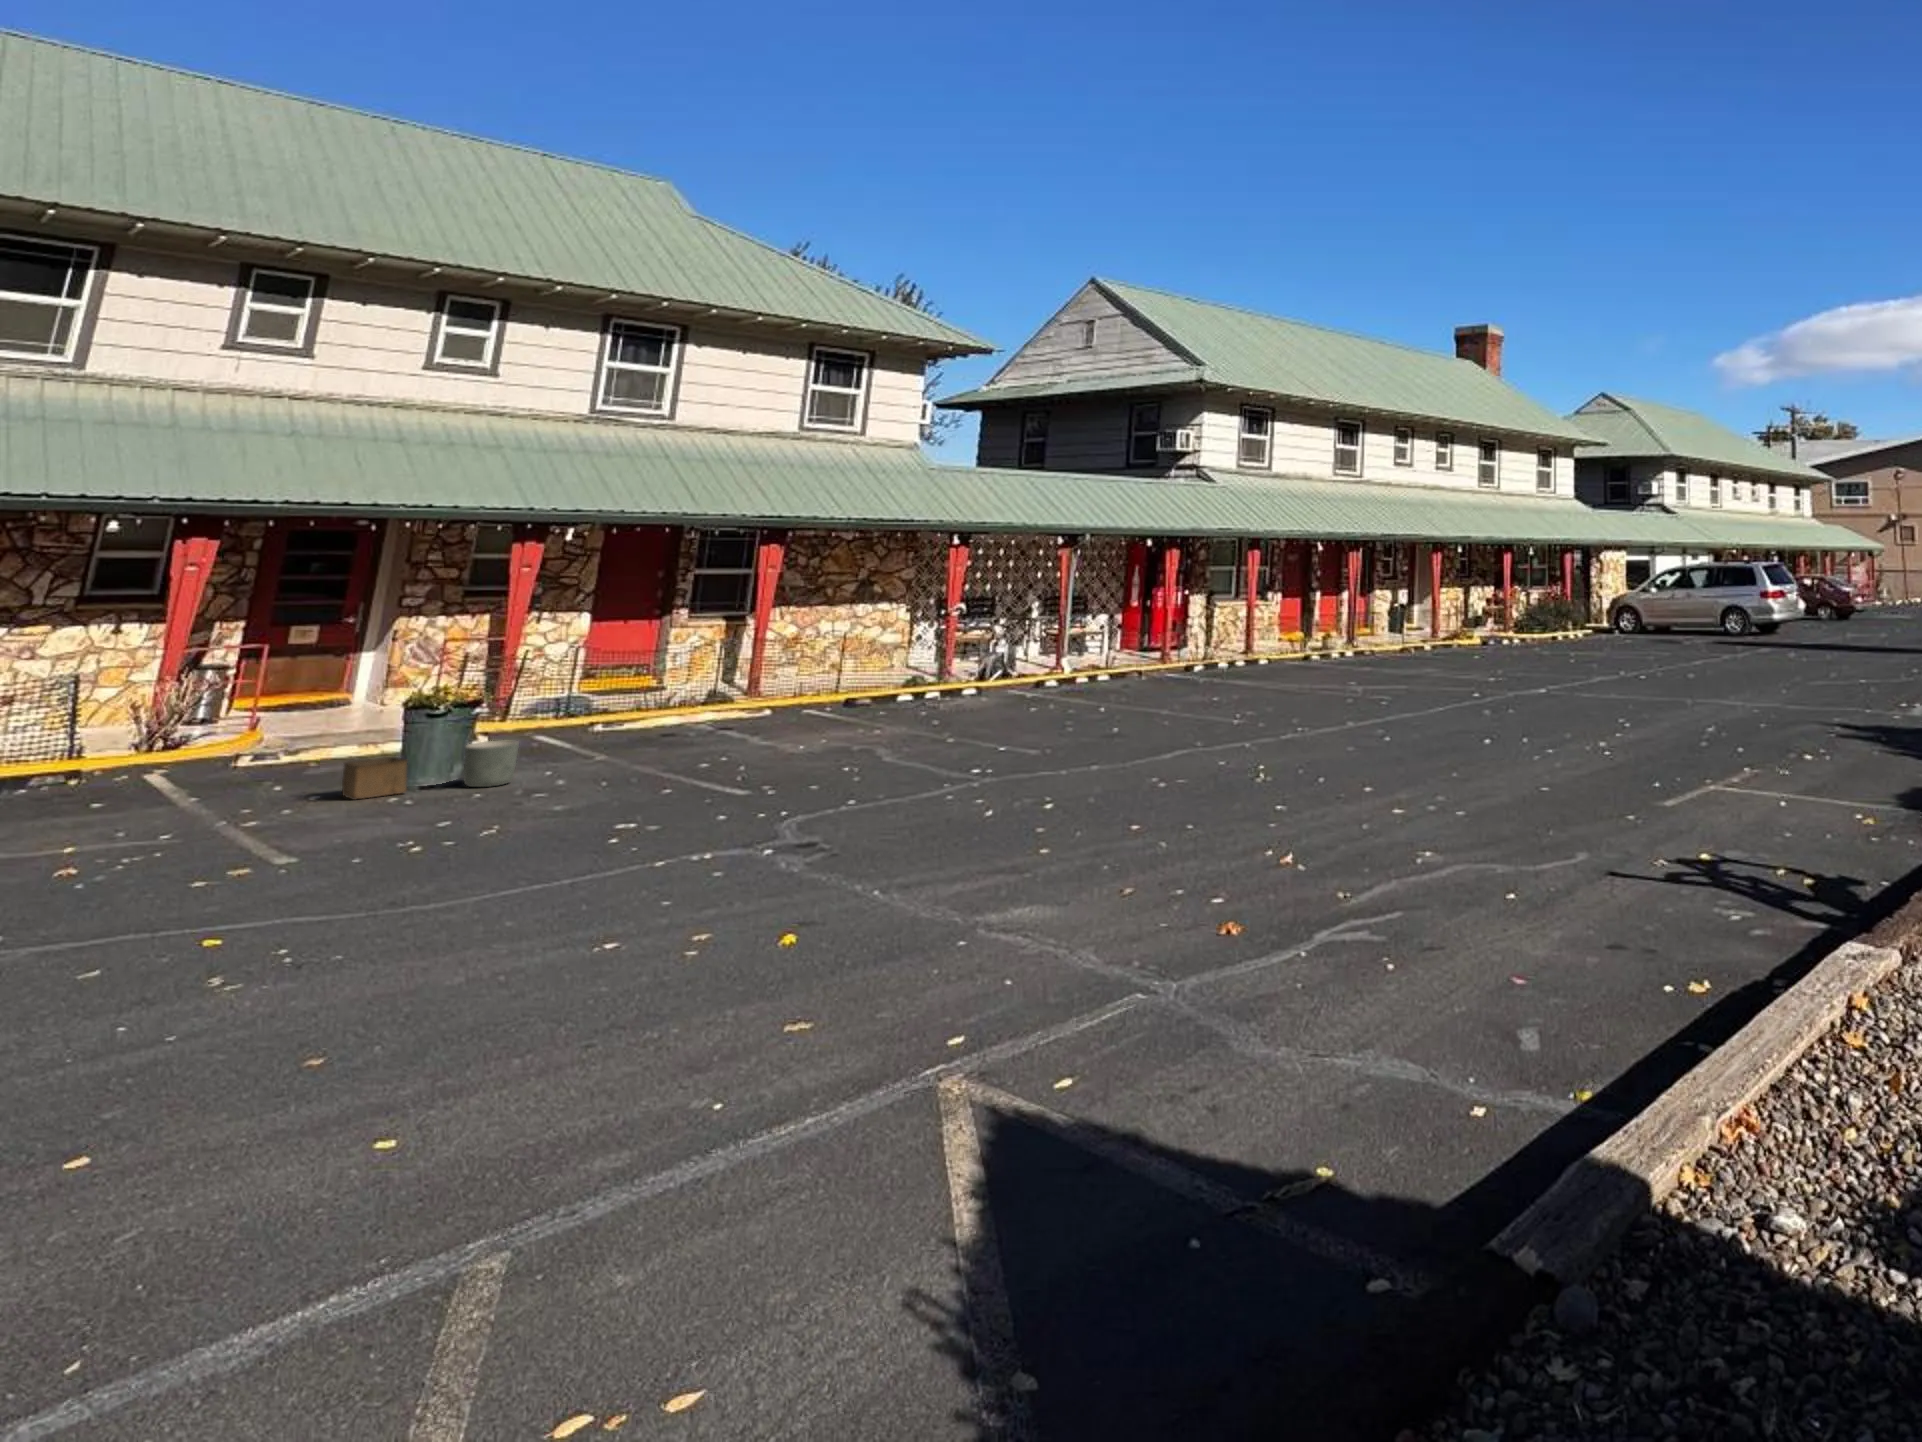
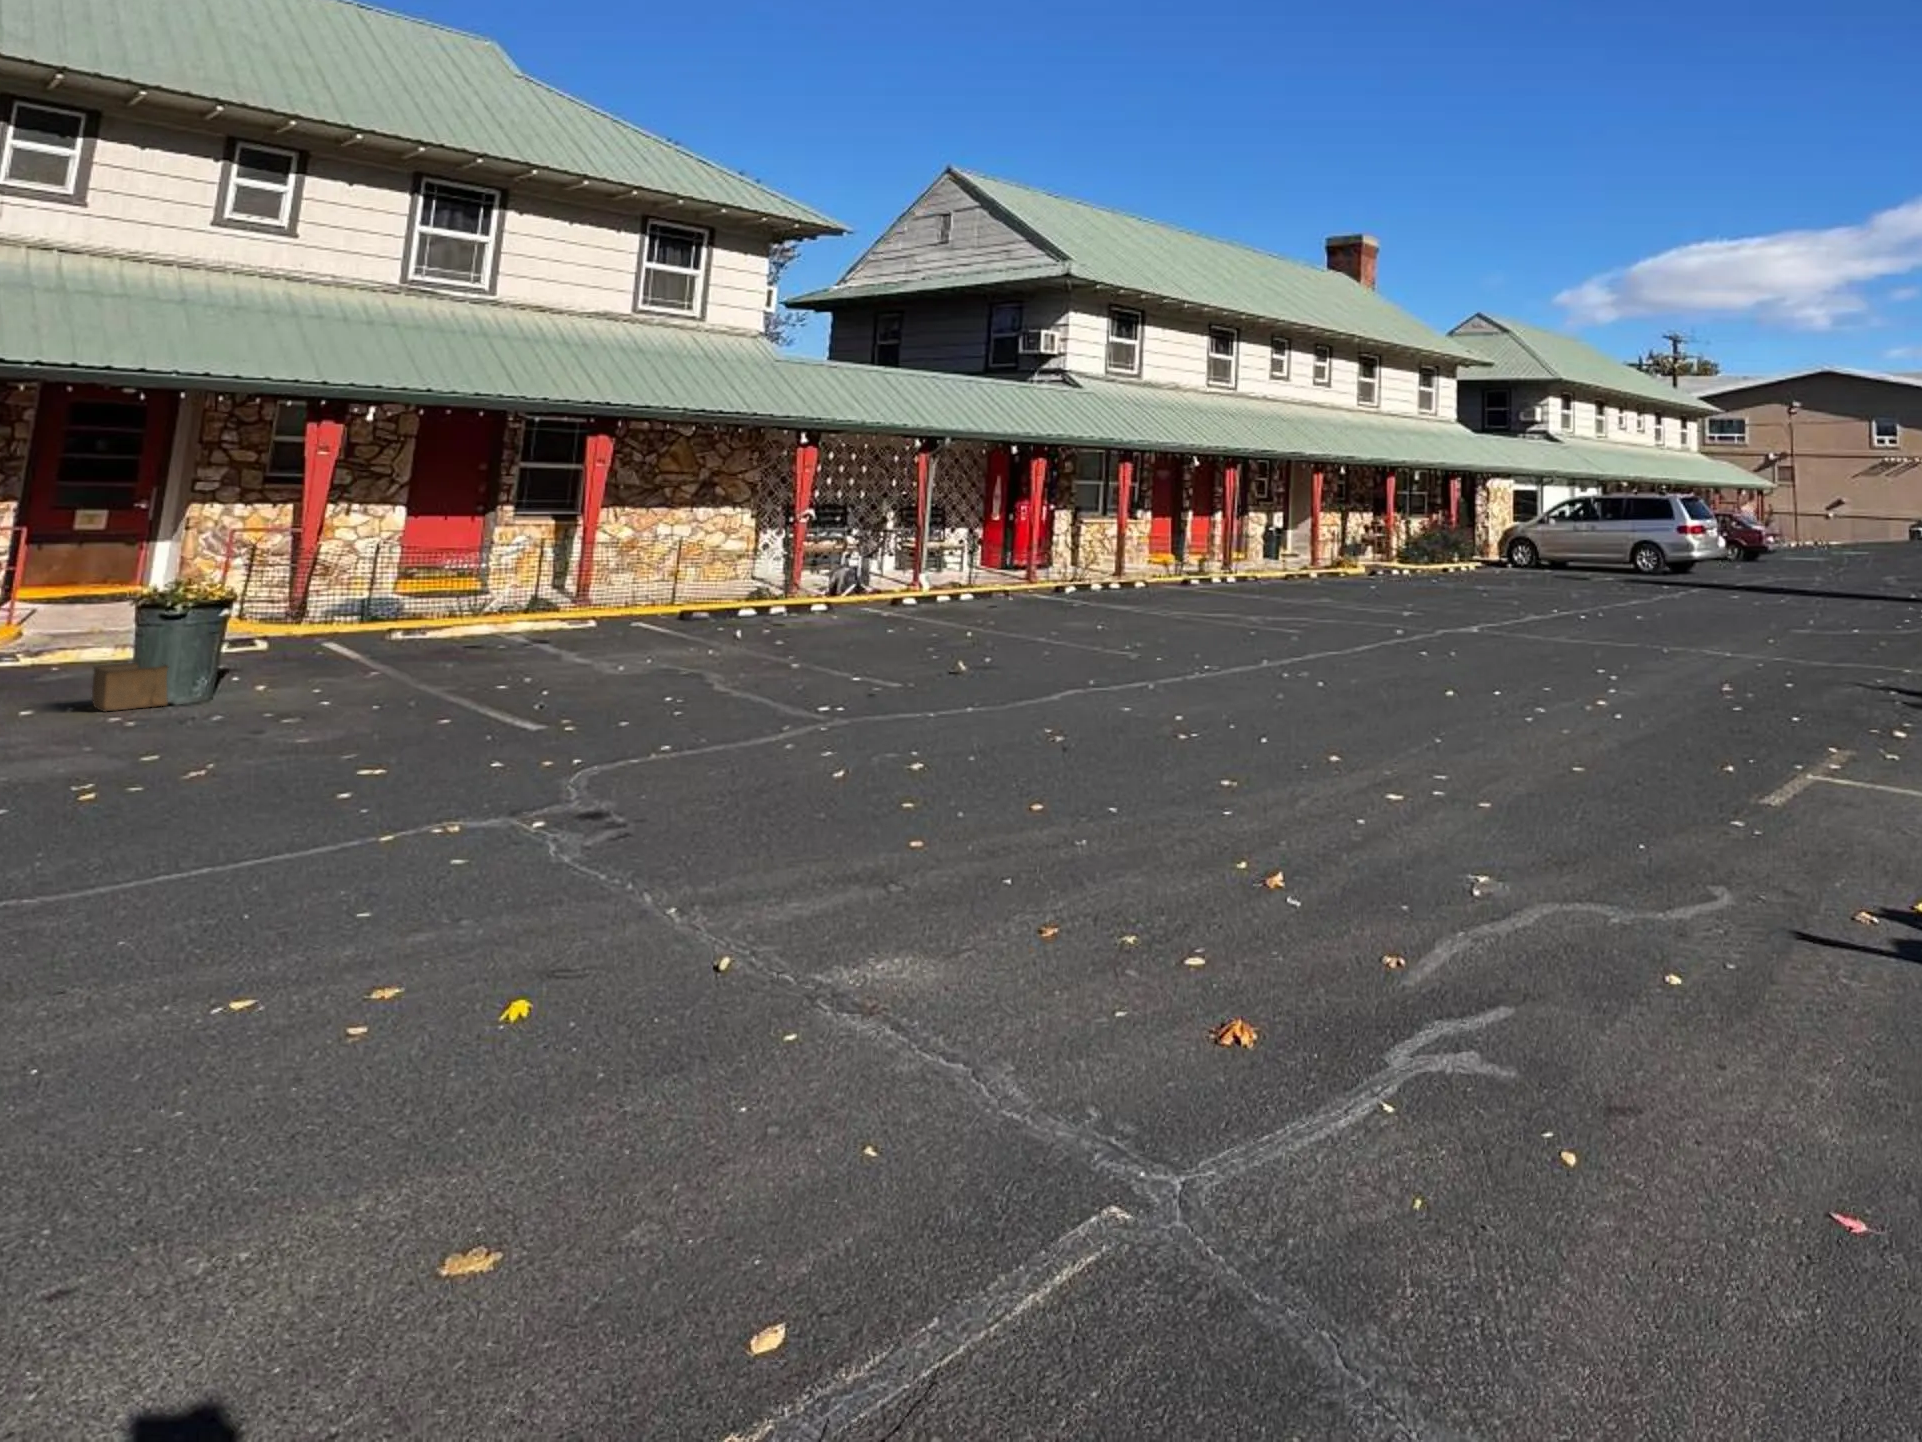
planter: present [464,740,519,787] -> none [237,646,302,701]

